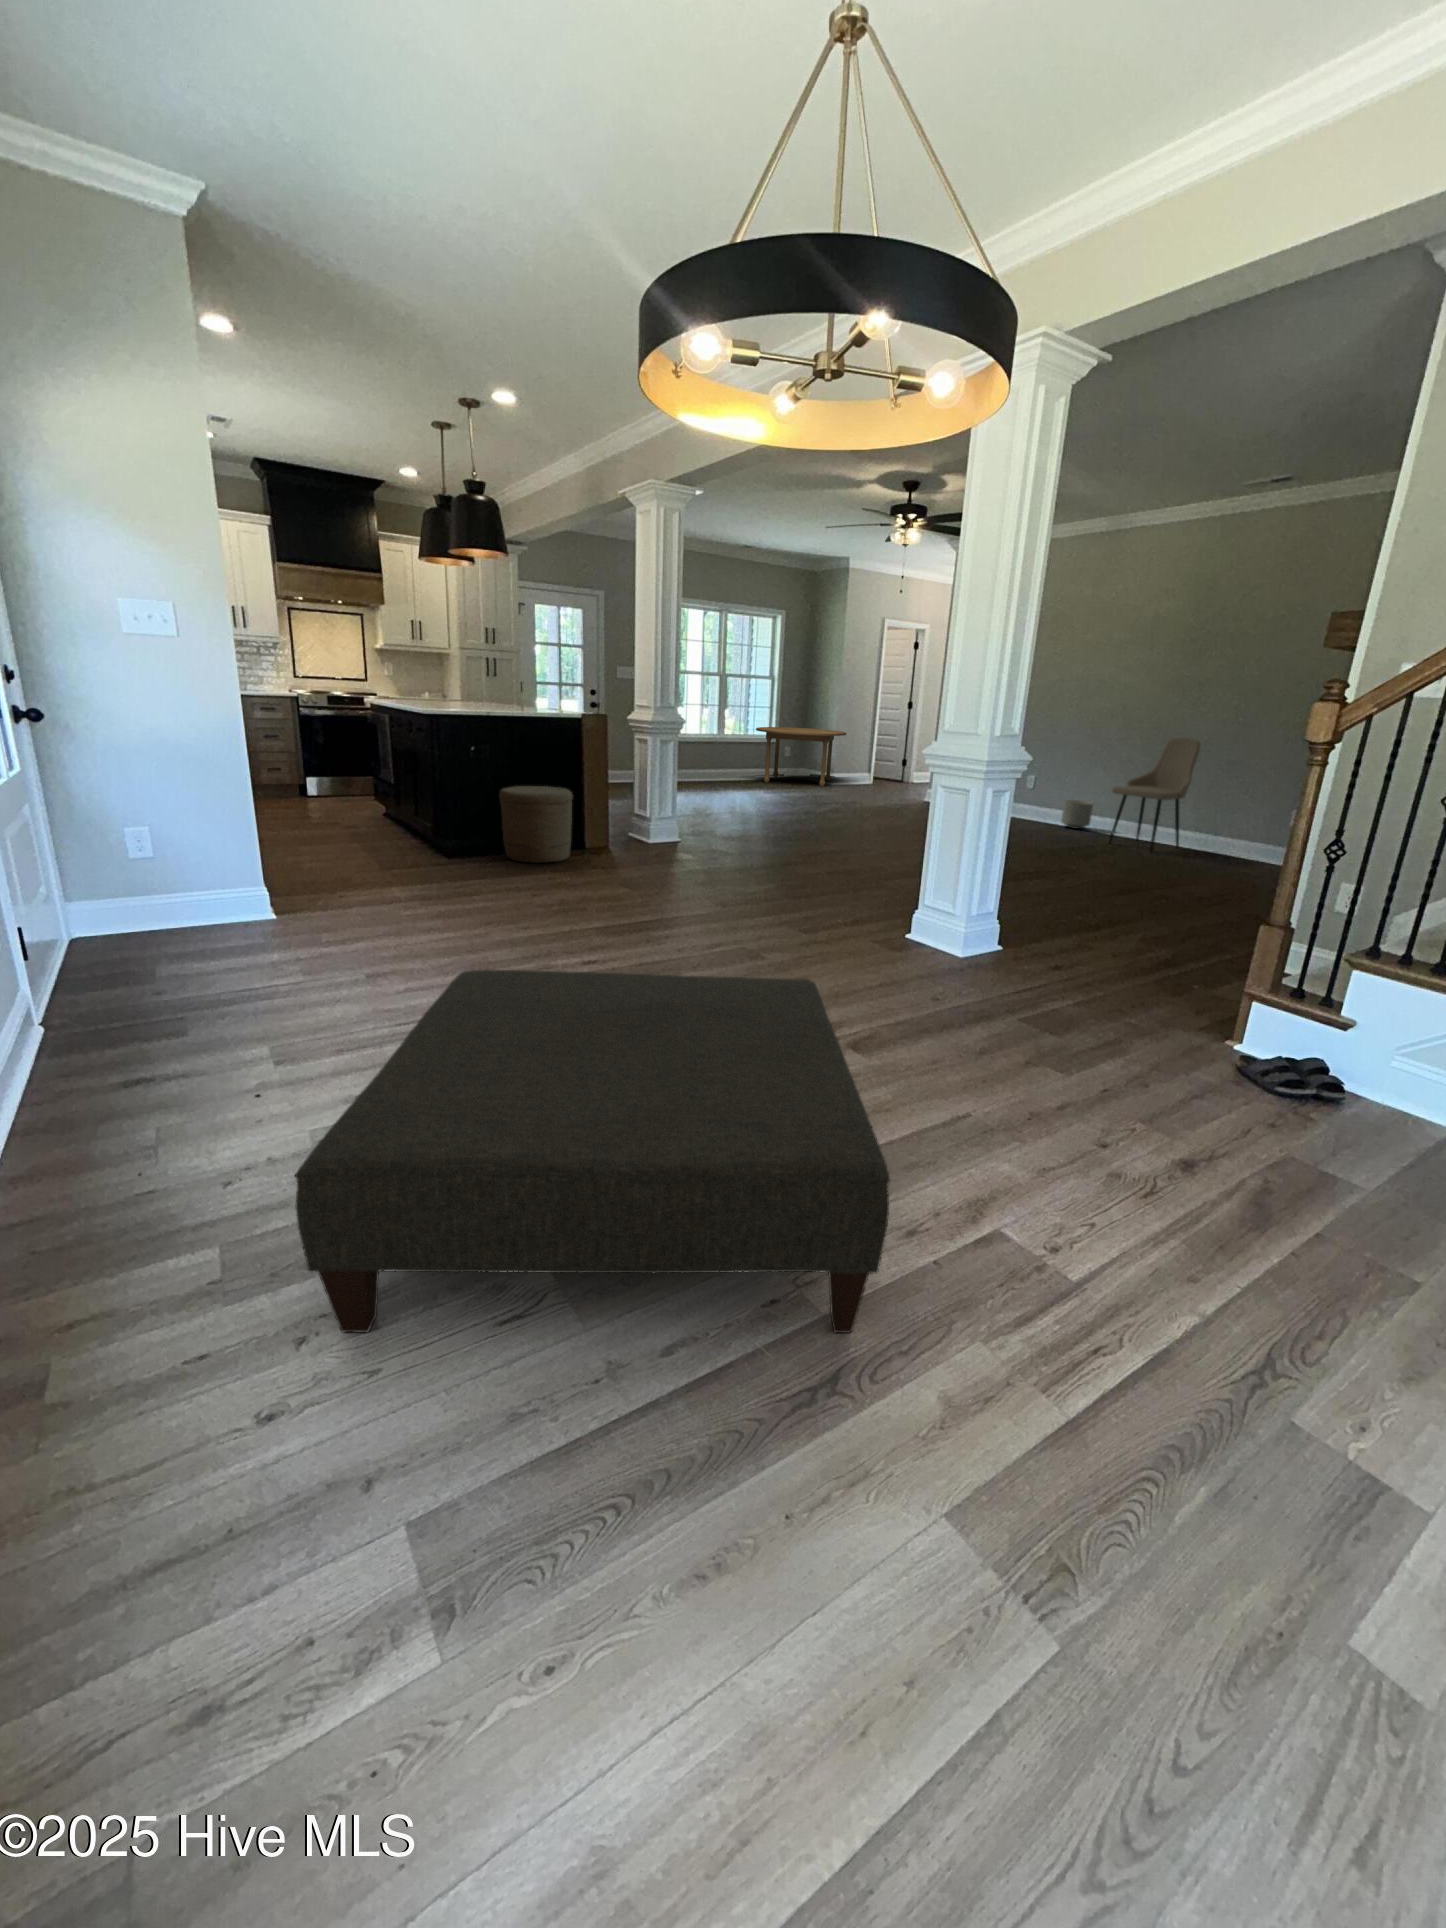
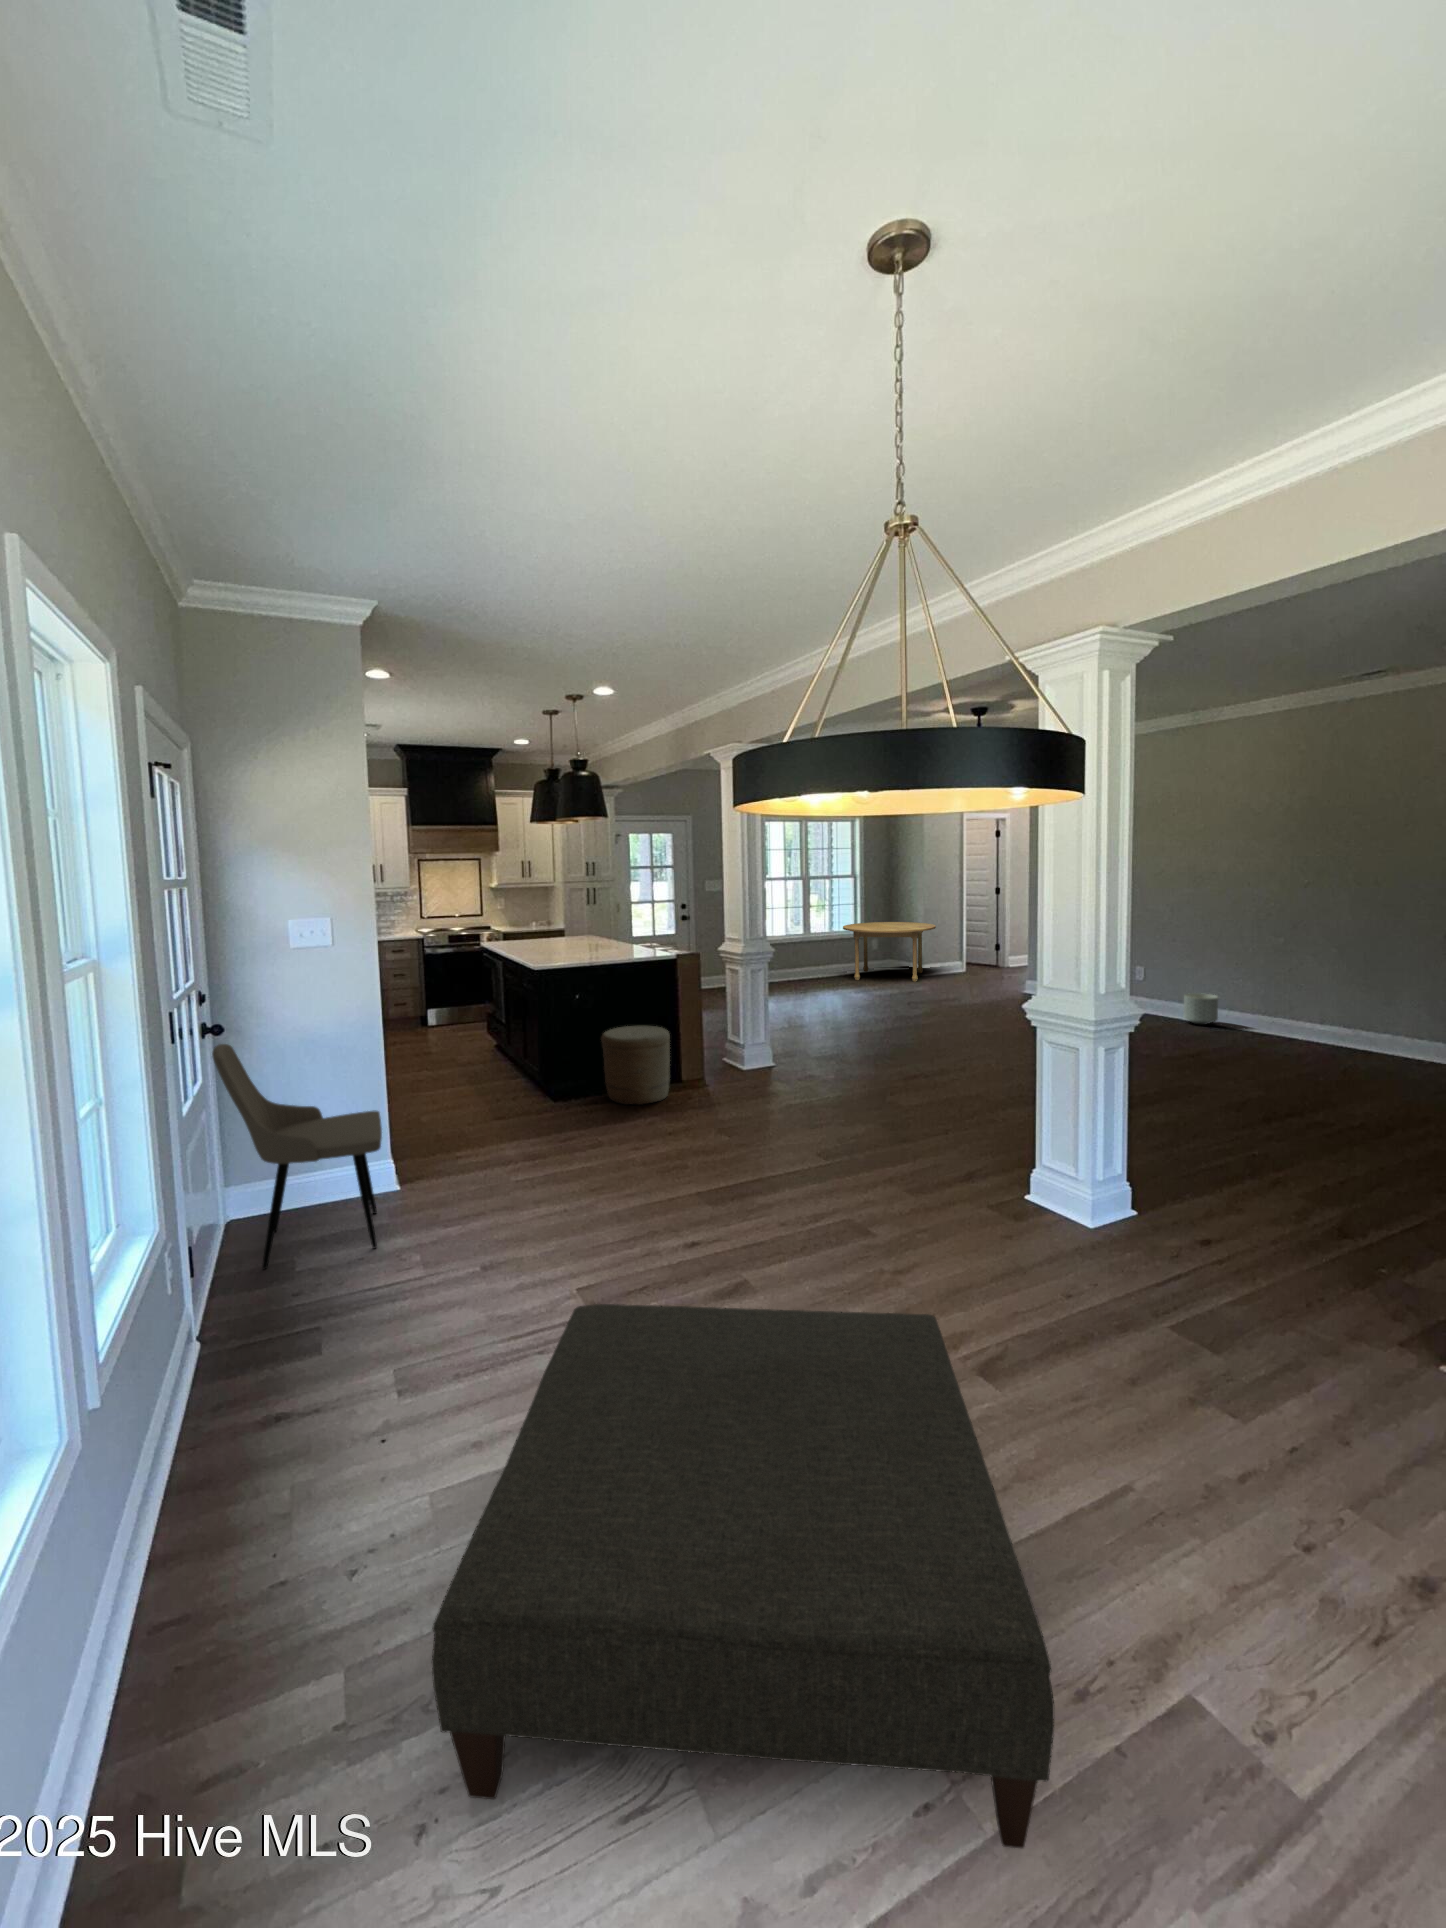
dining chair: present [1109,738,1200,851] -> present [212,1044,382,1269]

